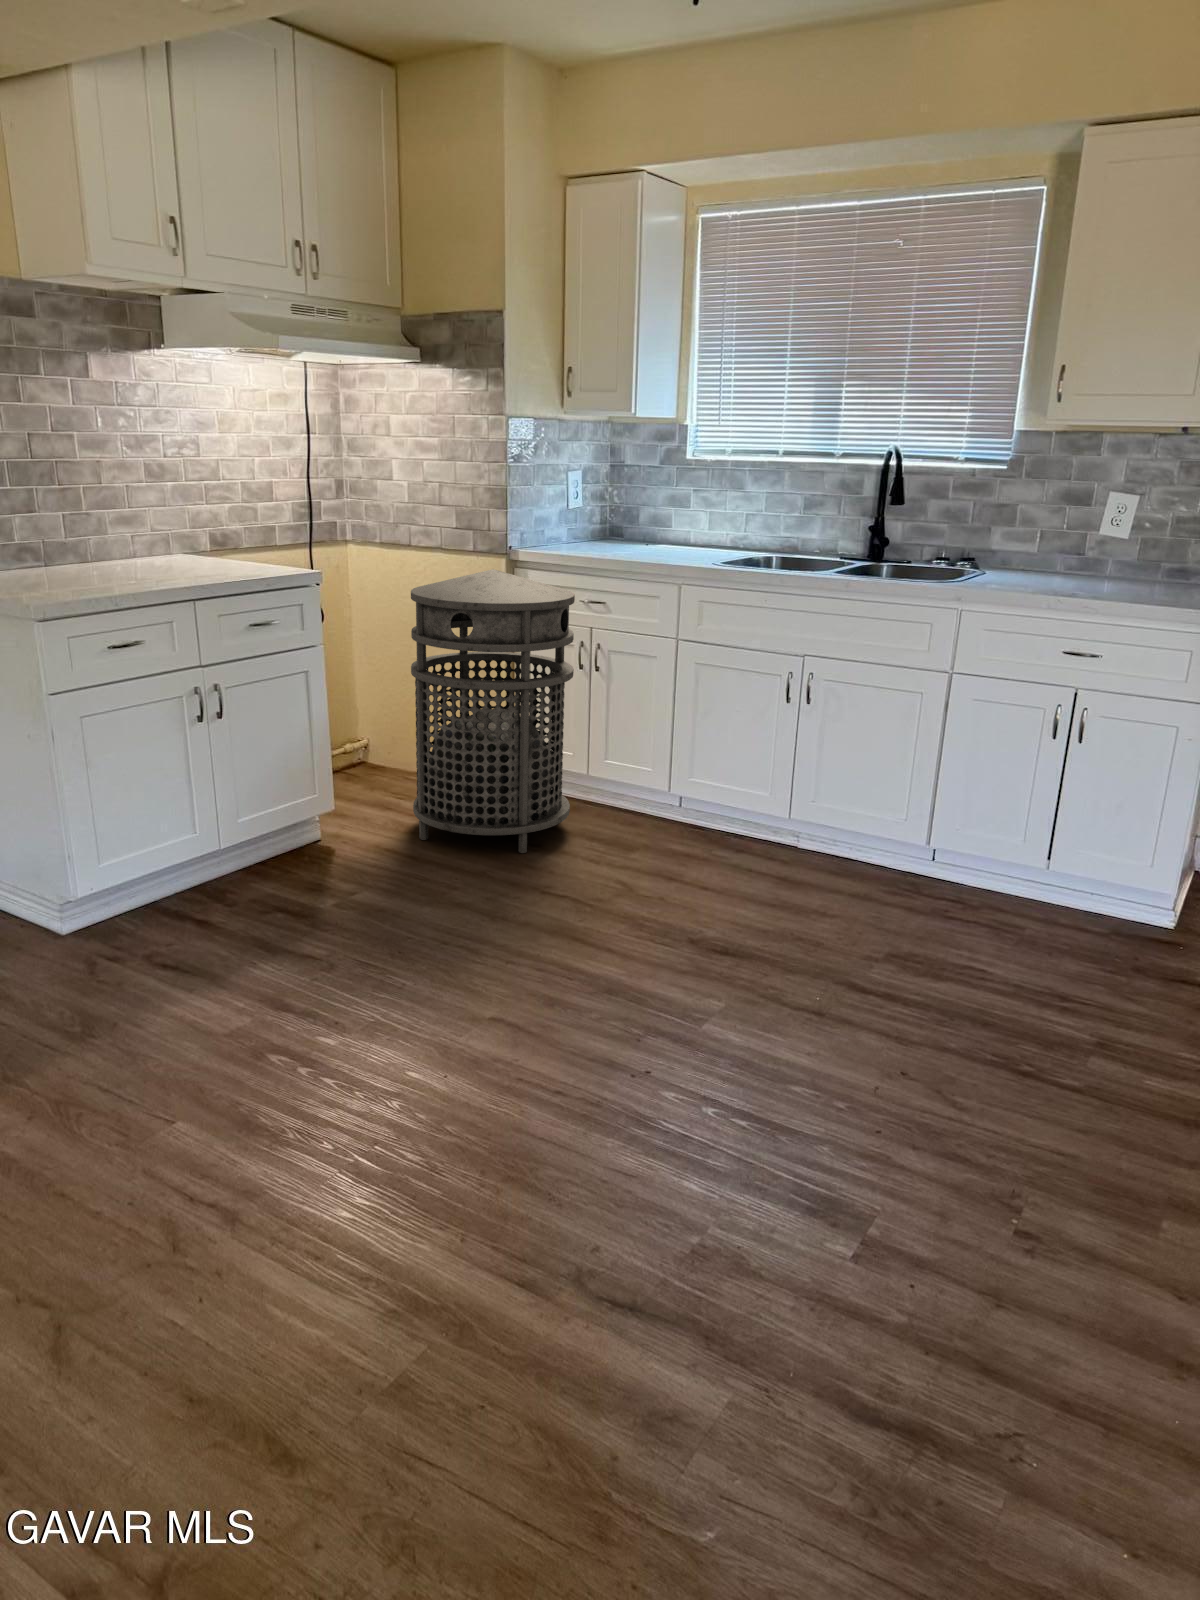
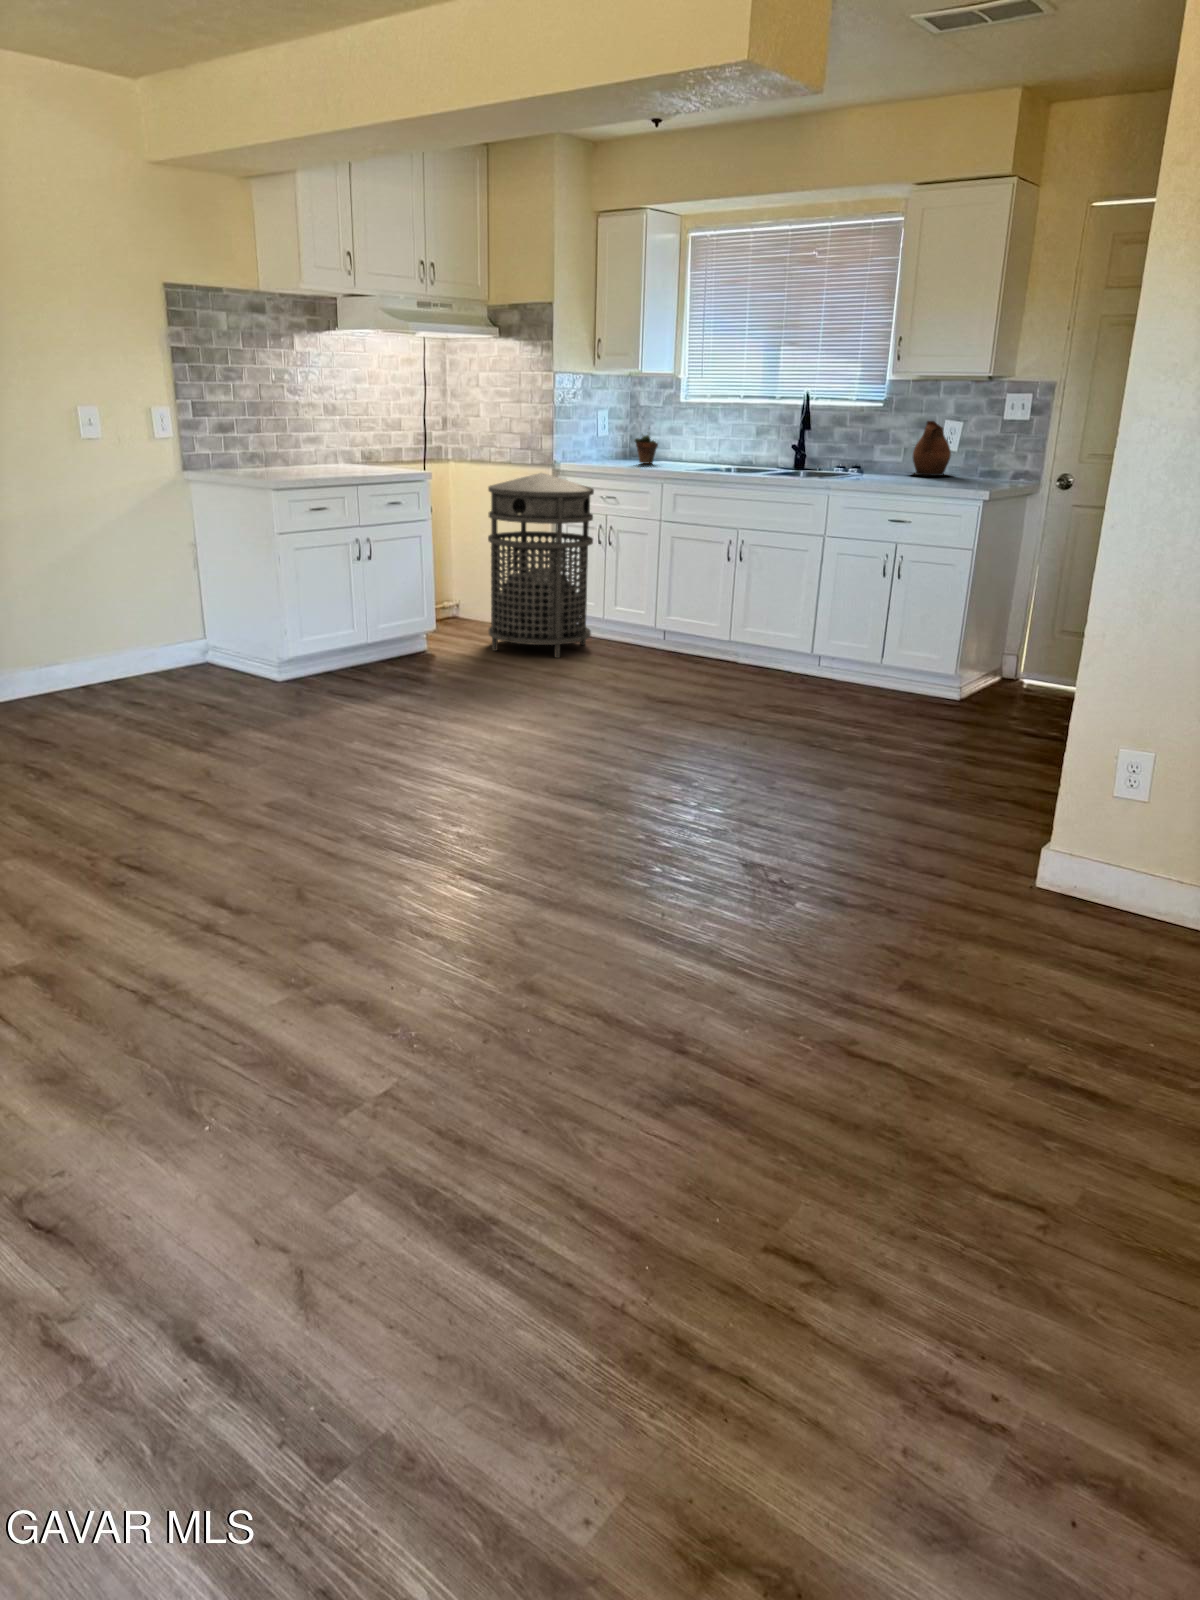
succulent plant: none [626,494,661,550] -> present [635,435,658,464]
ceramic pitcher: none [1052,494,1132,578] -> present [913,421,951,476]

